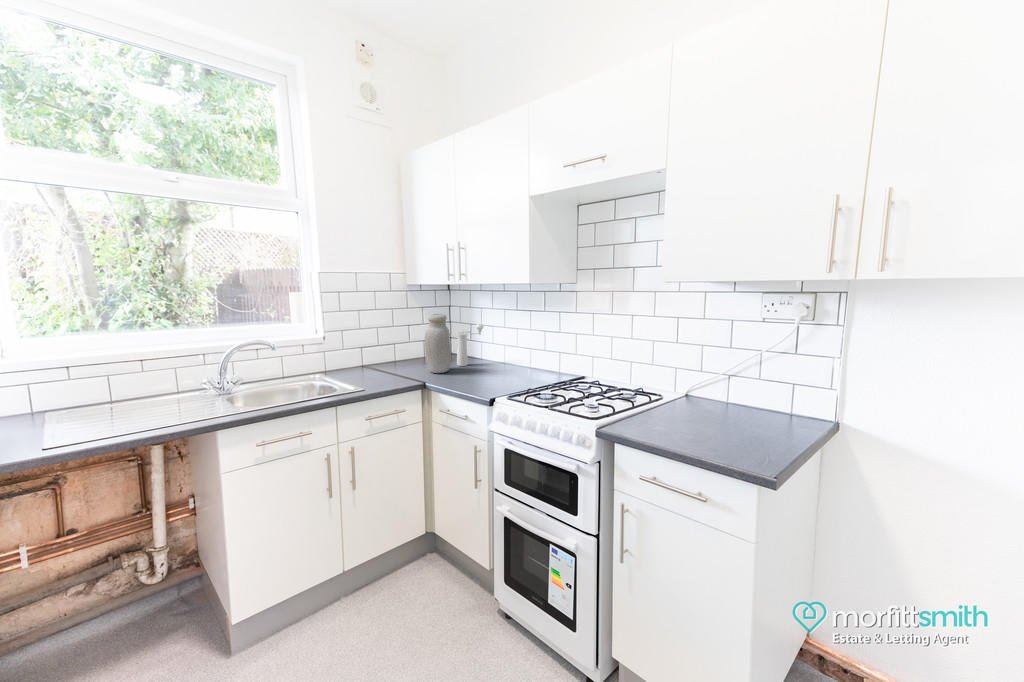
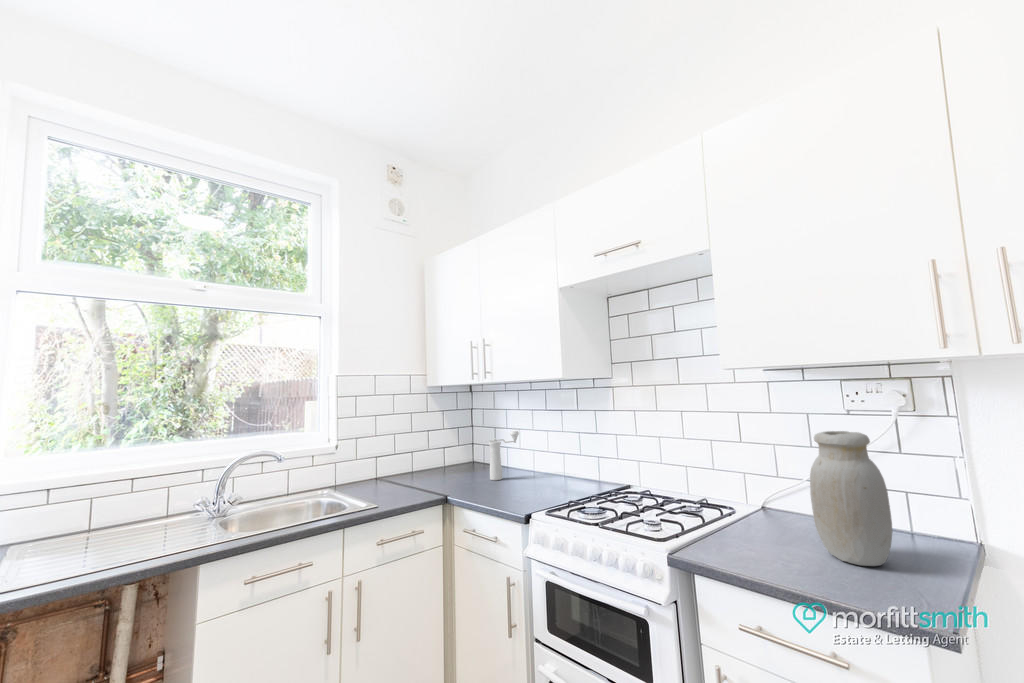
jar: present [424,314,451,373] -> present [810,431,892,566]

